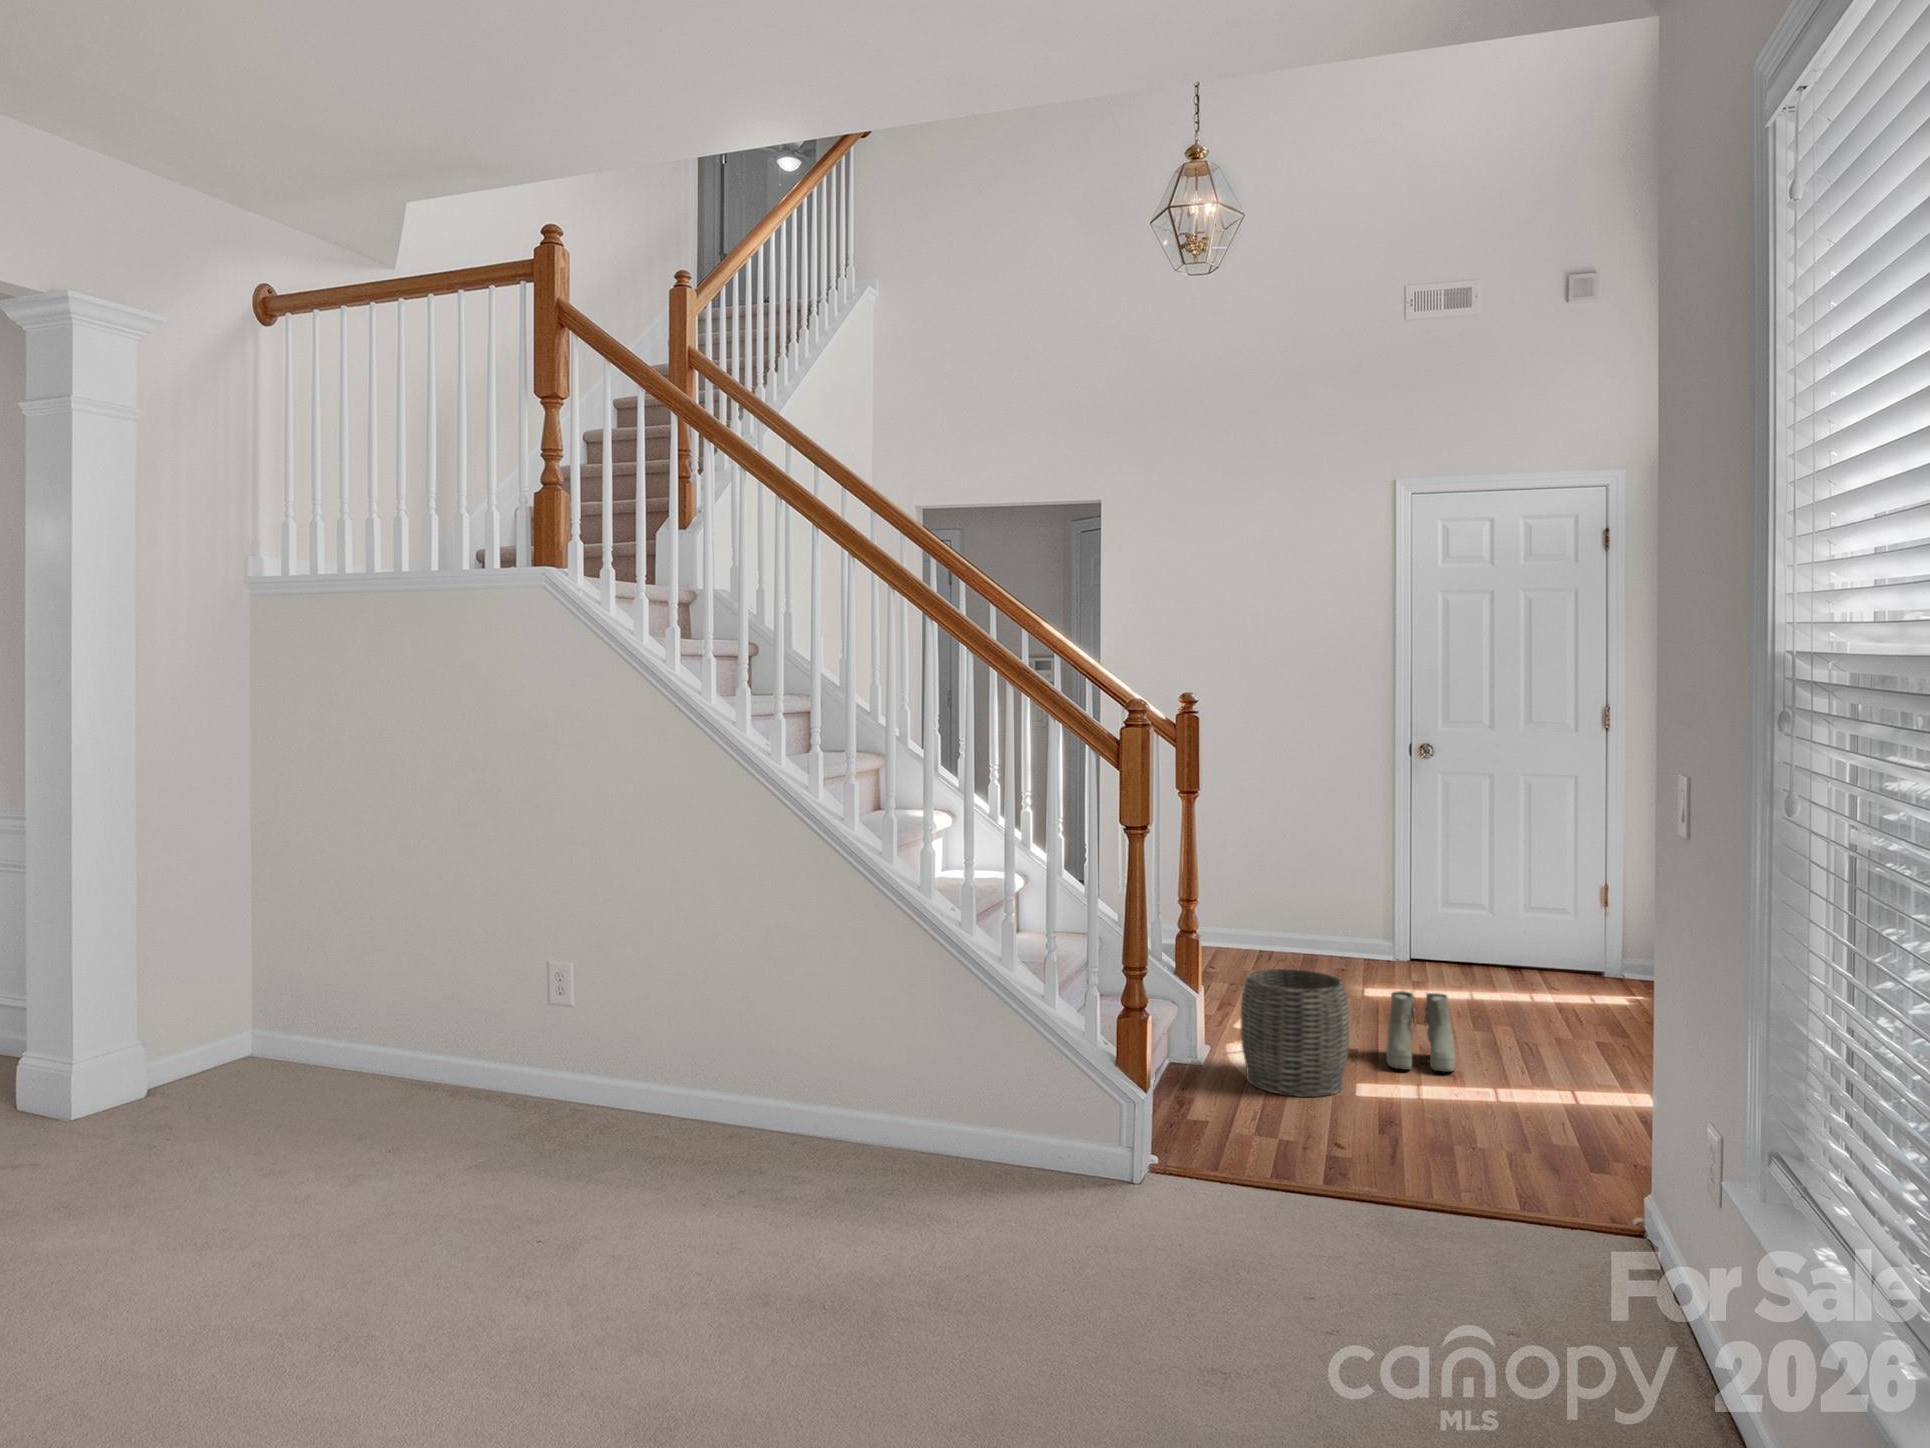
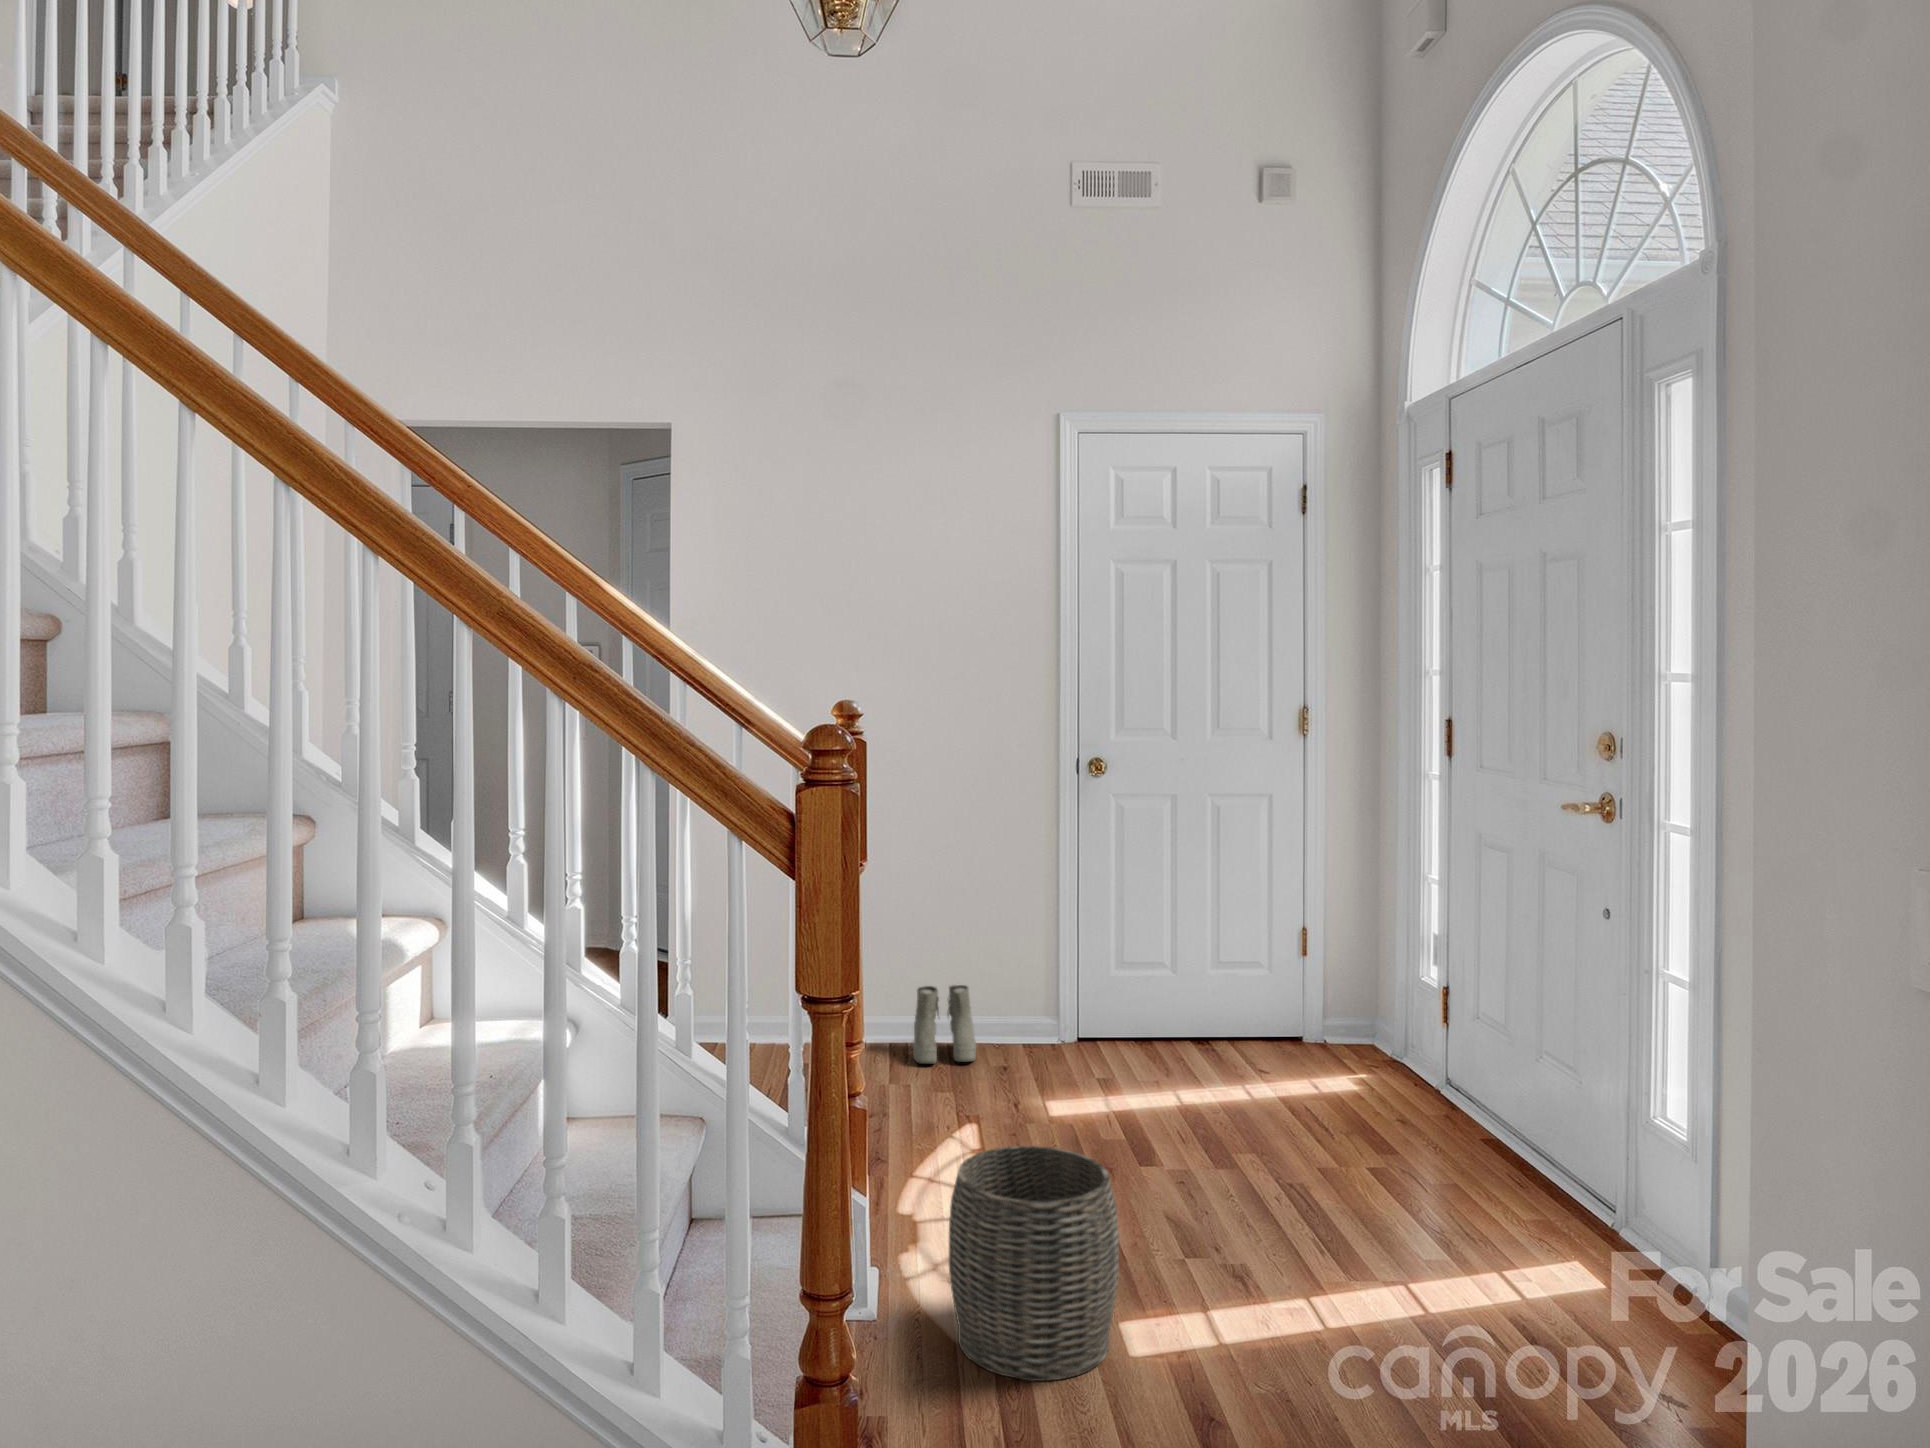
boots: present [1387,991,1456,1072] -> present [913,985,976,1064]

